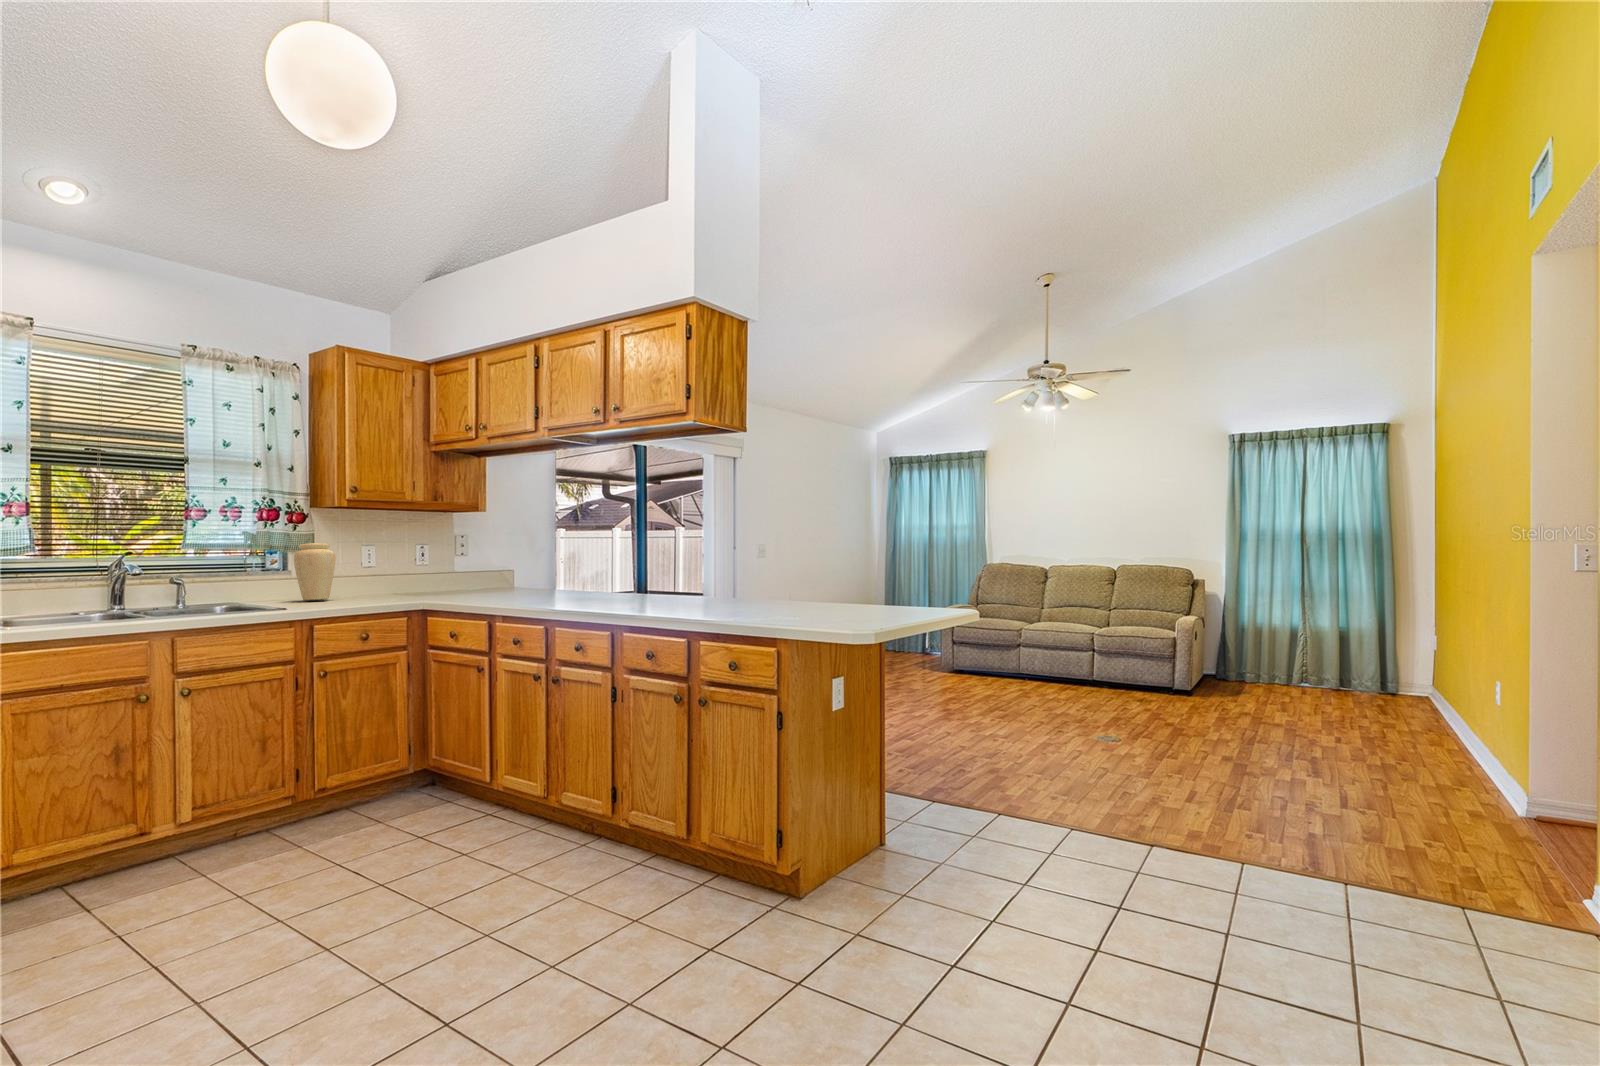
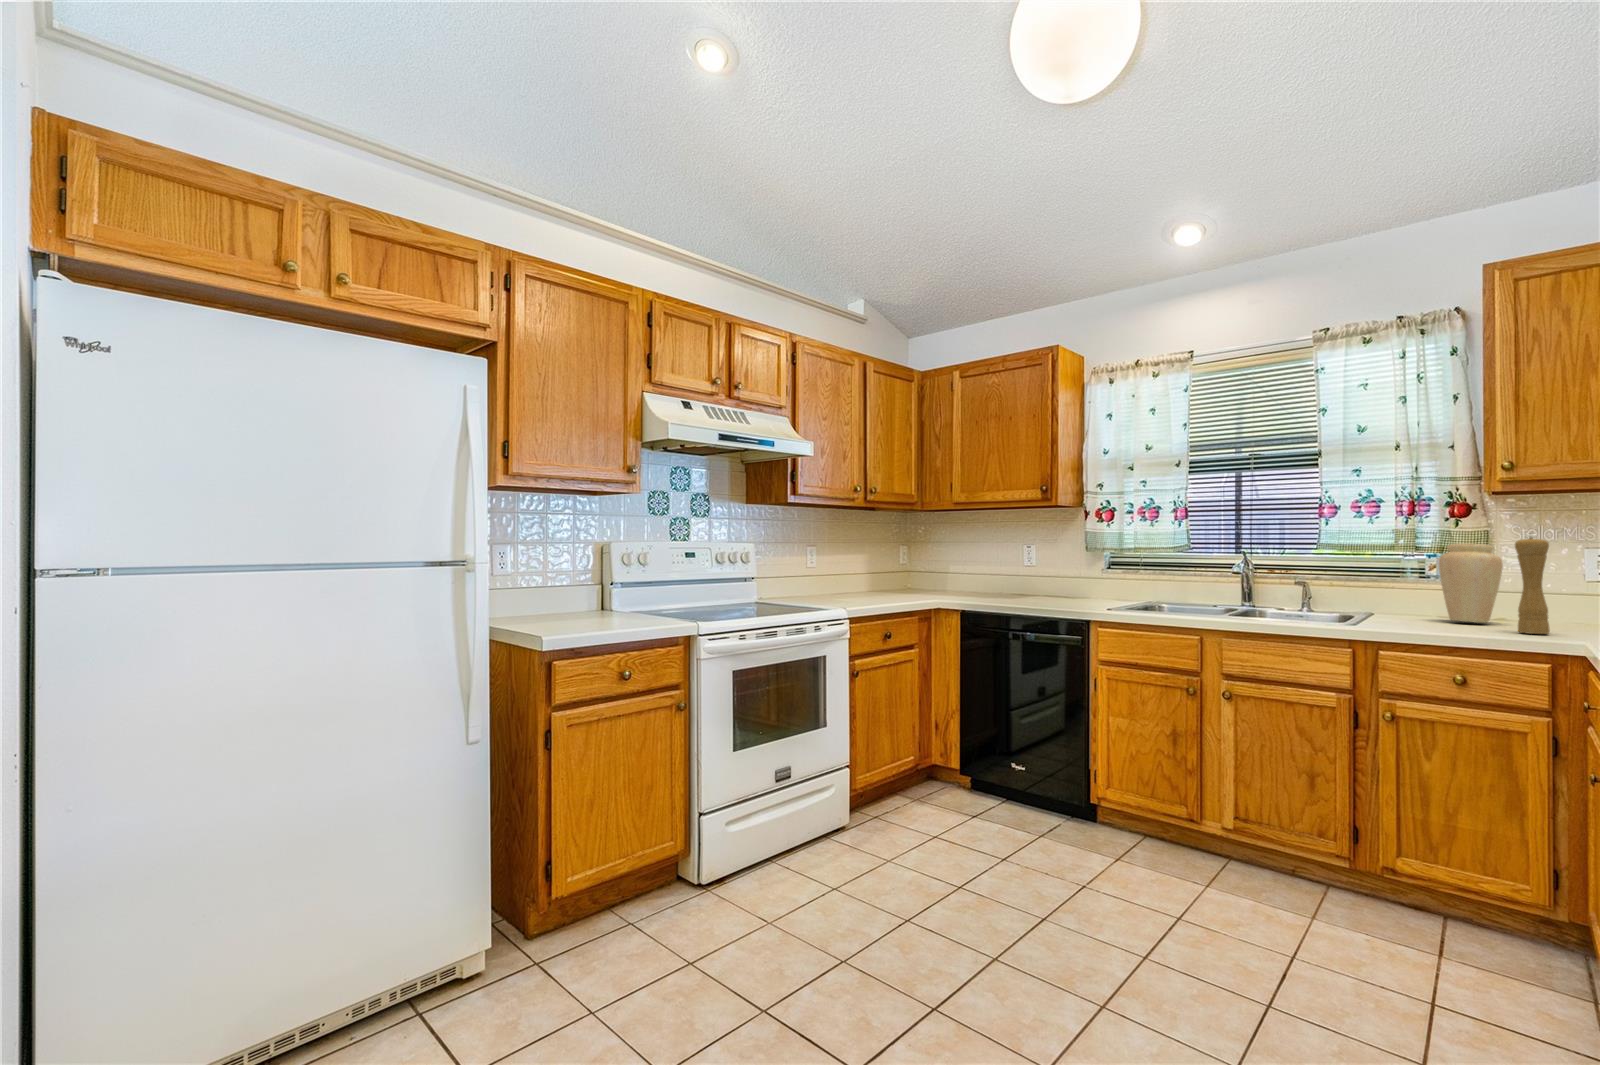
pepper mill: none [369,539,387,601] -> present [1515,537,1550,634]

